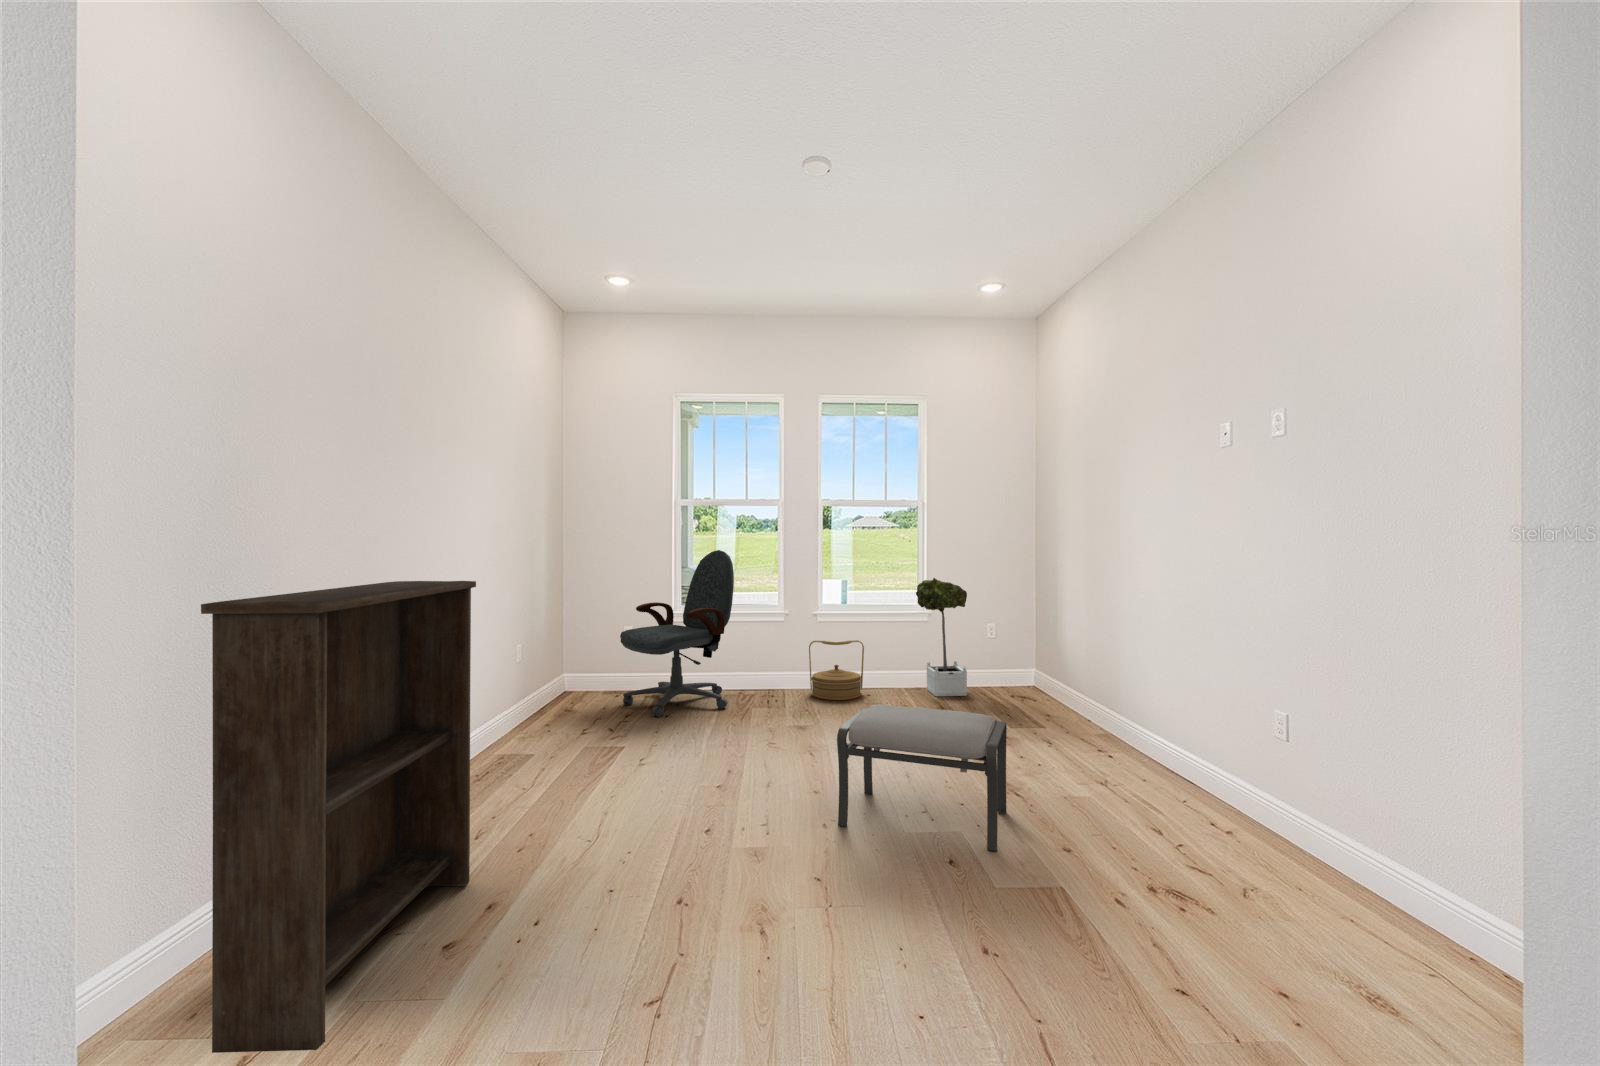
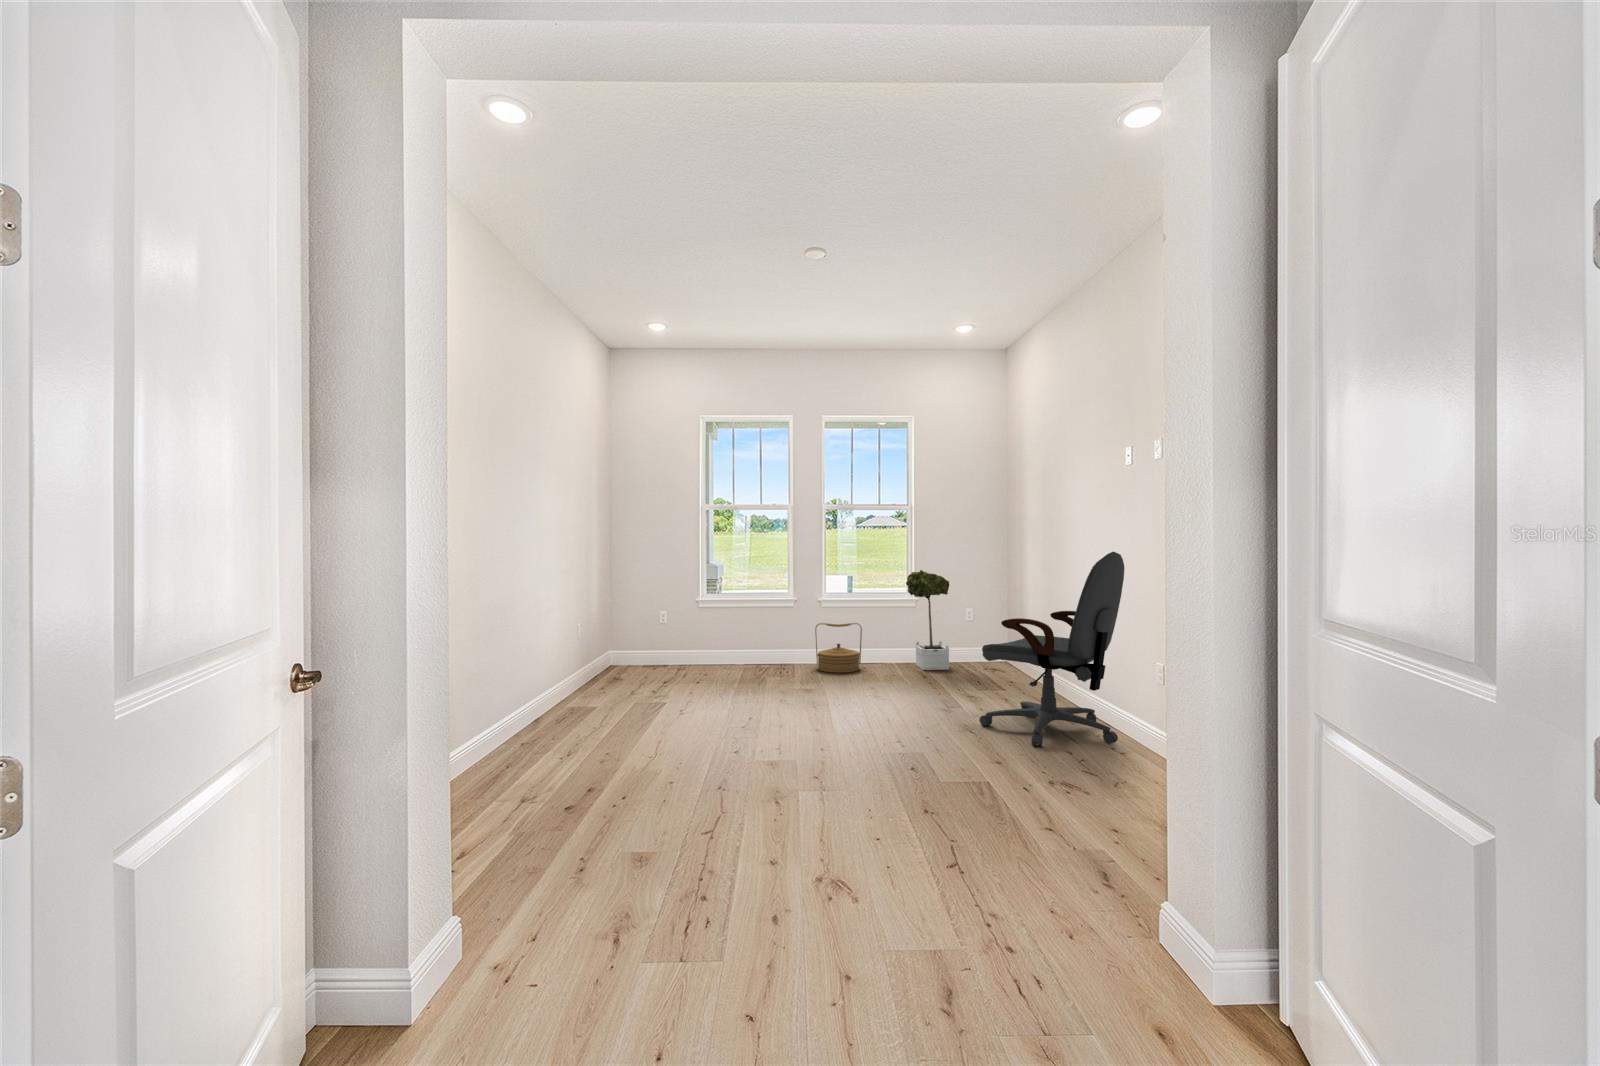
office chair: present [620,550,734,717] -> present [979,552,1125,746]
bookshelf: present [201,581,476,1053] -> none [435,567,574,850]
ottoman: present [837,704,1007,851] -> none [832,663,961,764]

